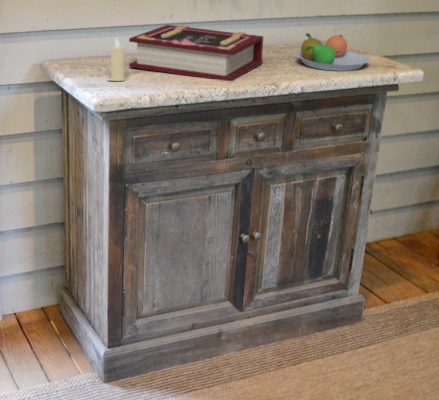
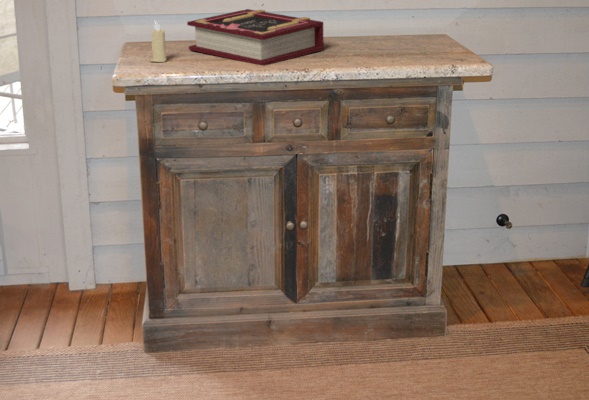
fruit bowl: present [297,33,369,71] -> none [356,19,437,59]

